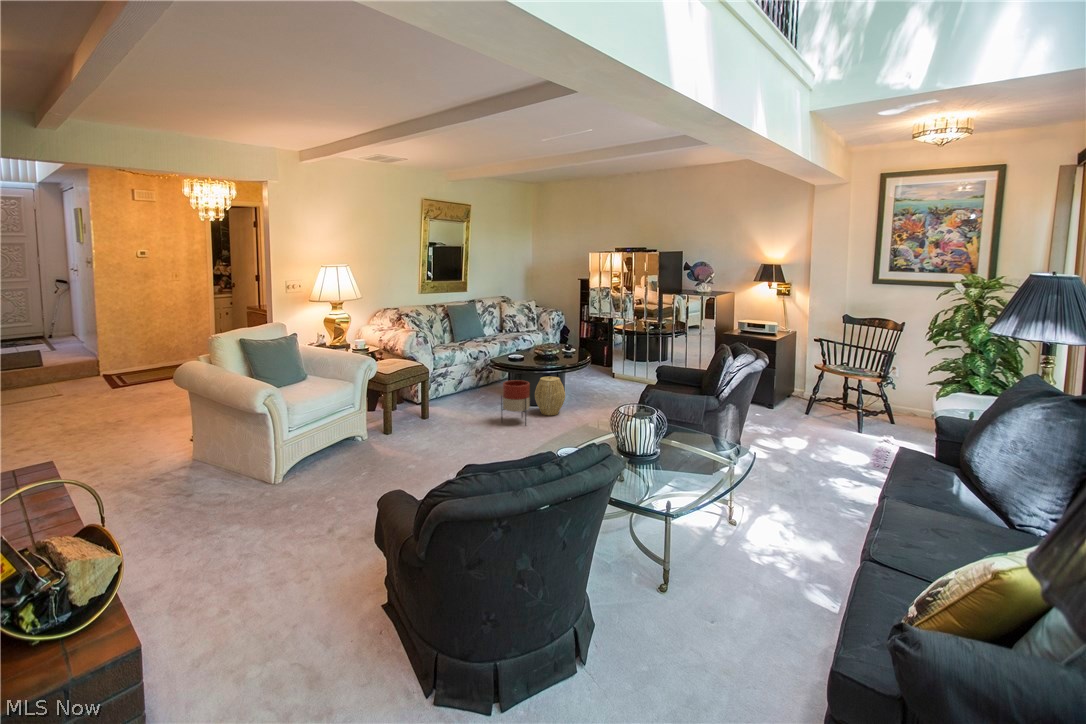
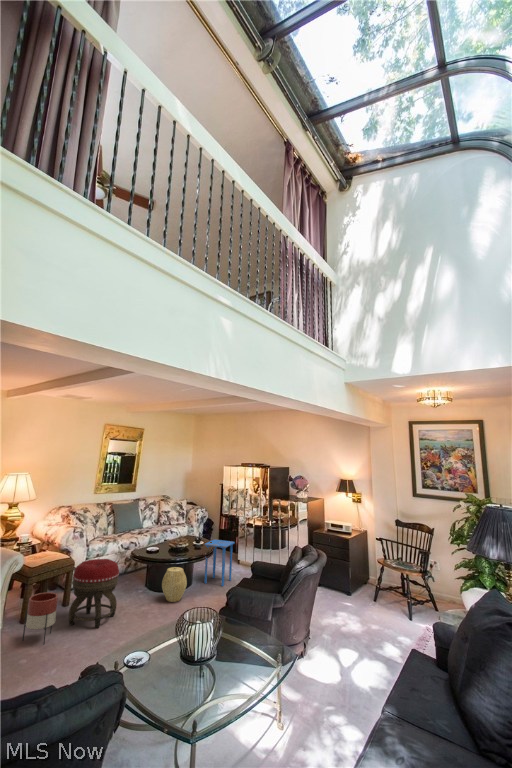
side table: none [579,346,616,400] -> present [205,540,235,586]
footstool: none [435,365,490,440] -> present [69,559,119,628]
planter: present [501,380,530,425] -> present [23,592,58,645]

